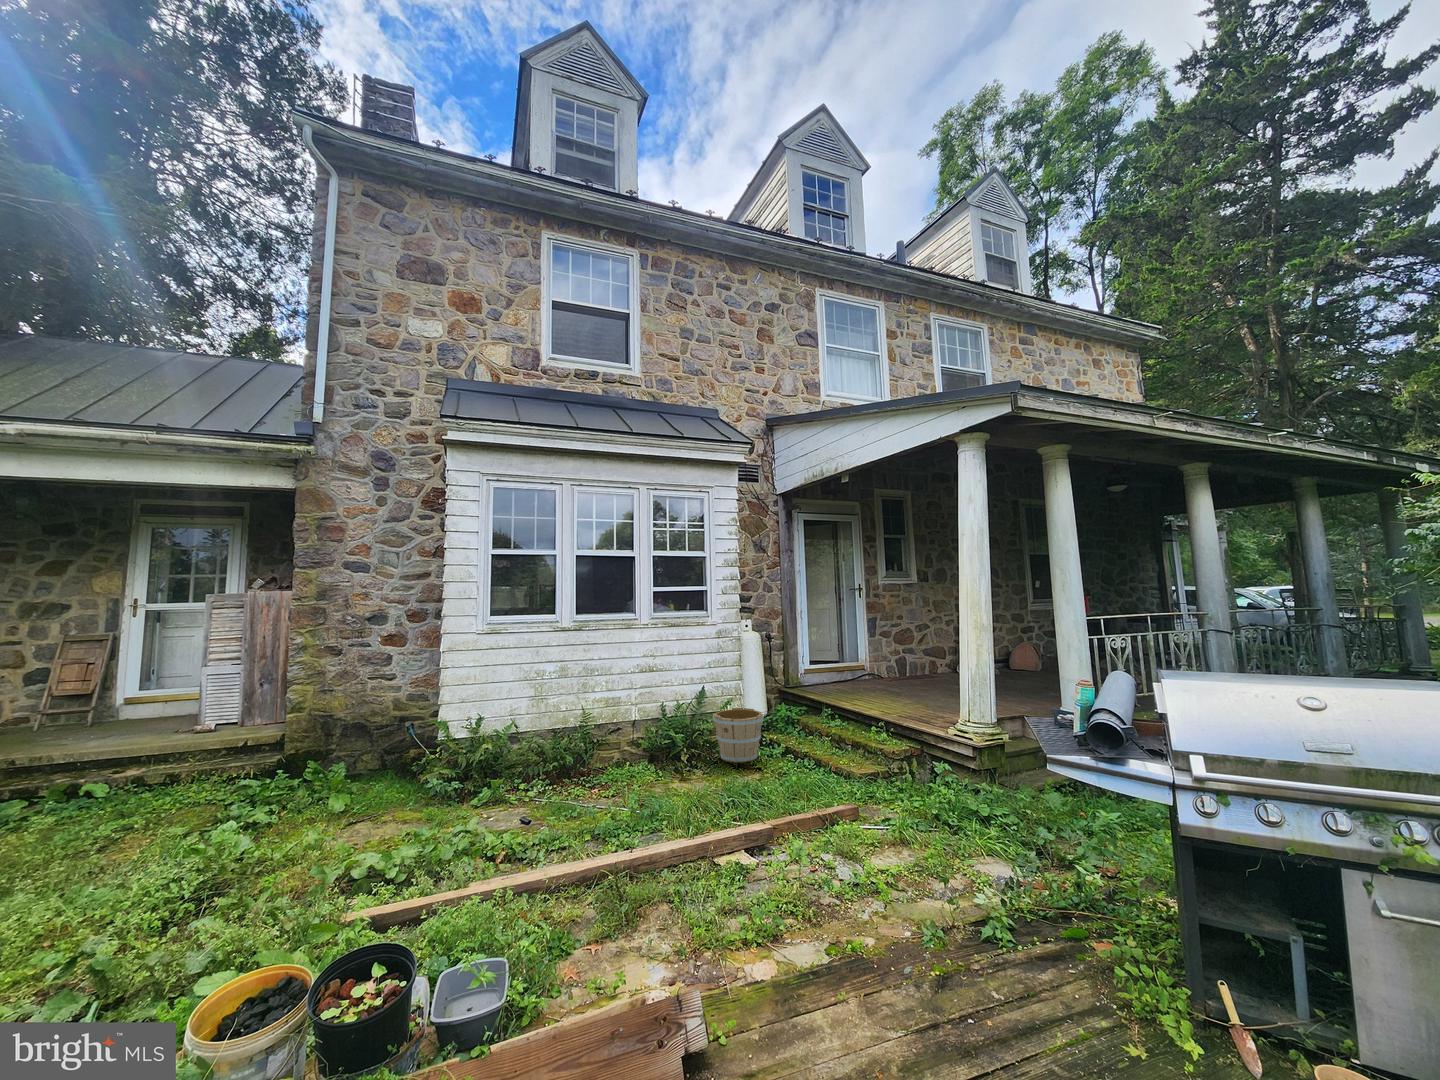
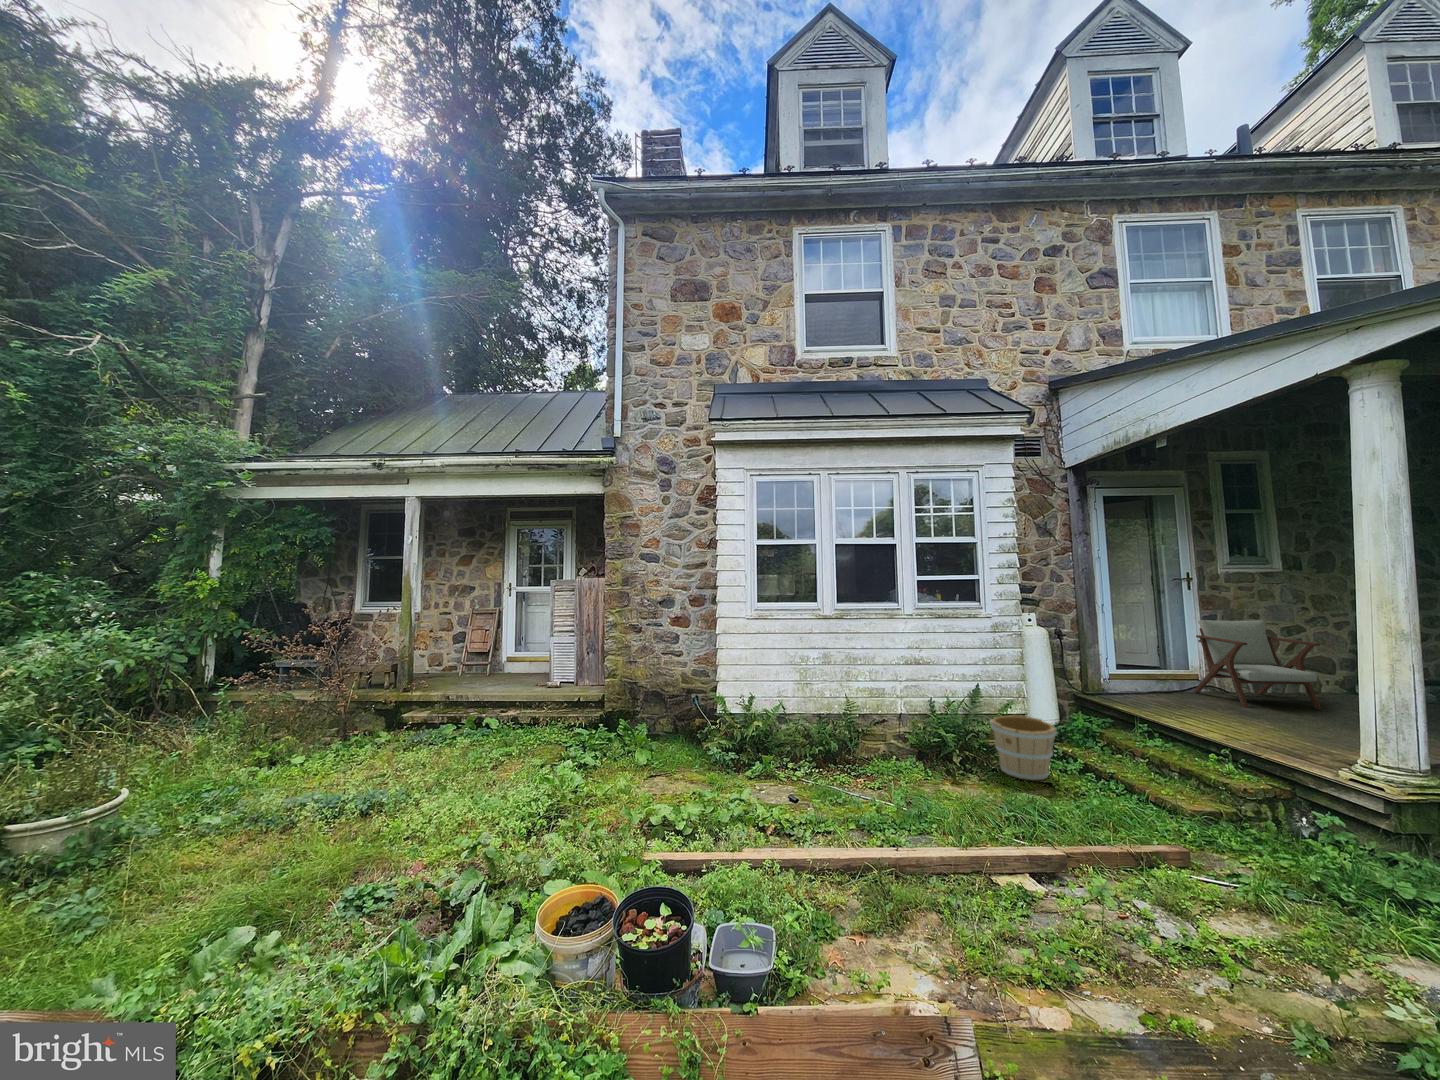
lounge chair: none [868,619,941,686] -> present [1193,620,1321,709]

